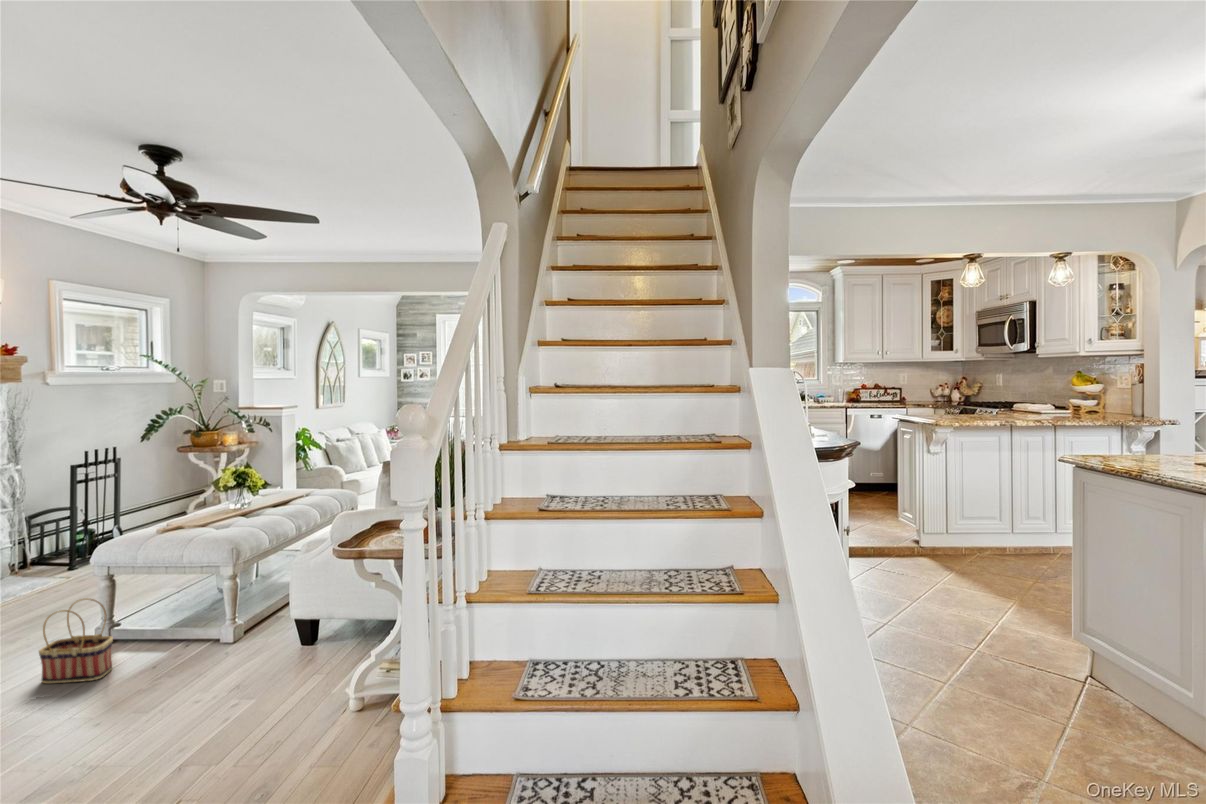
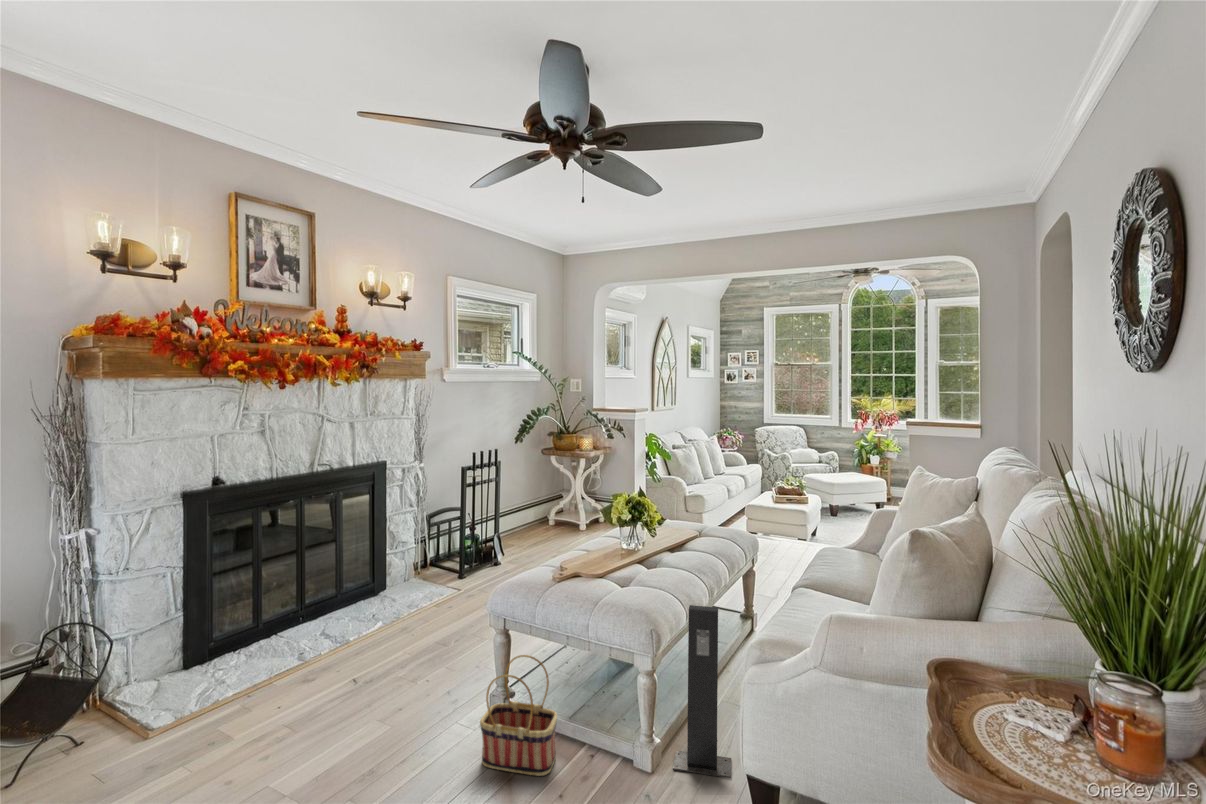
speaker: none [209,546,259,661] -> present [673,605,731,778]

